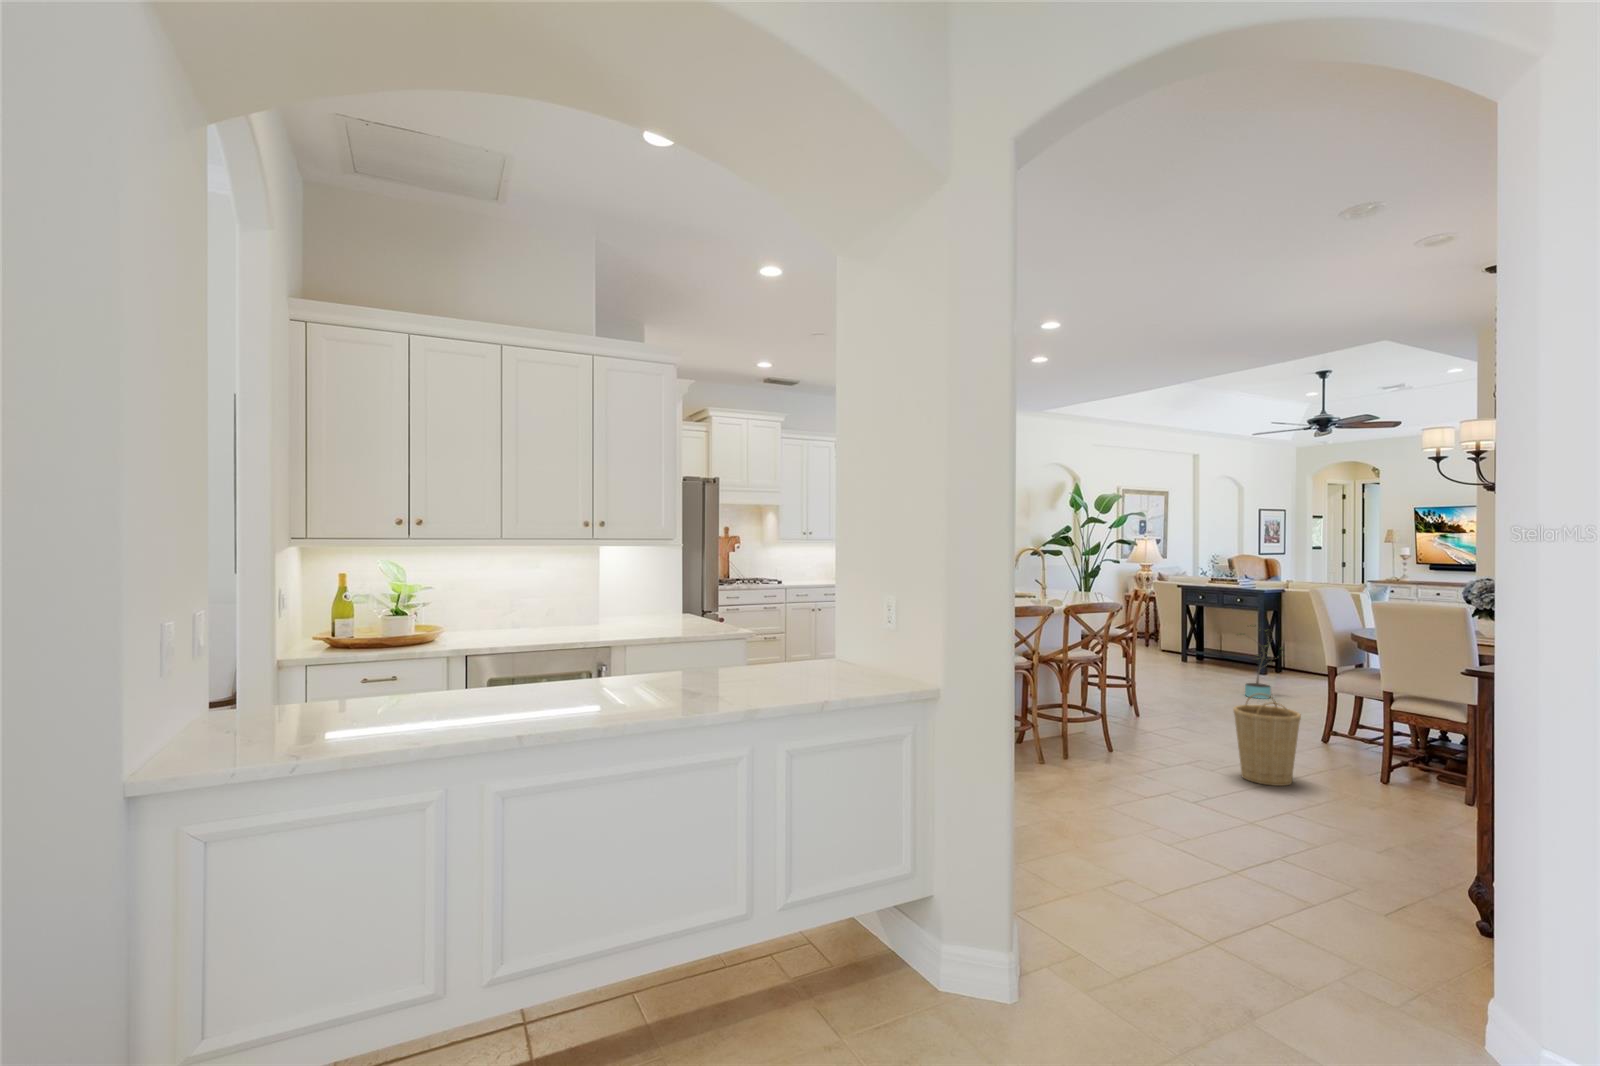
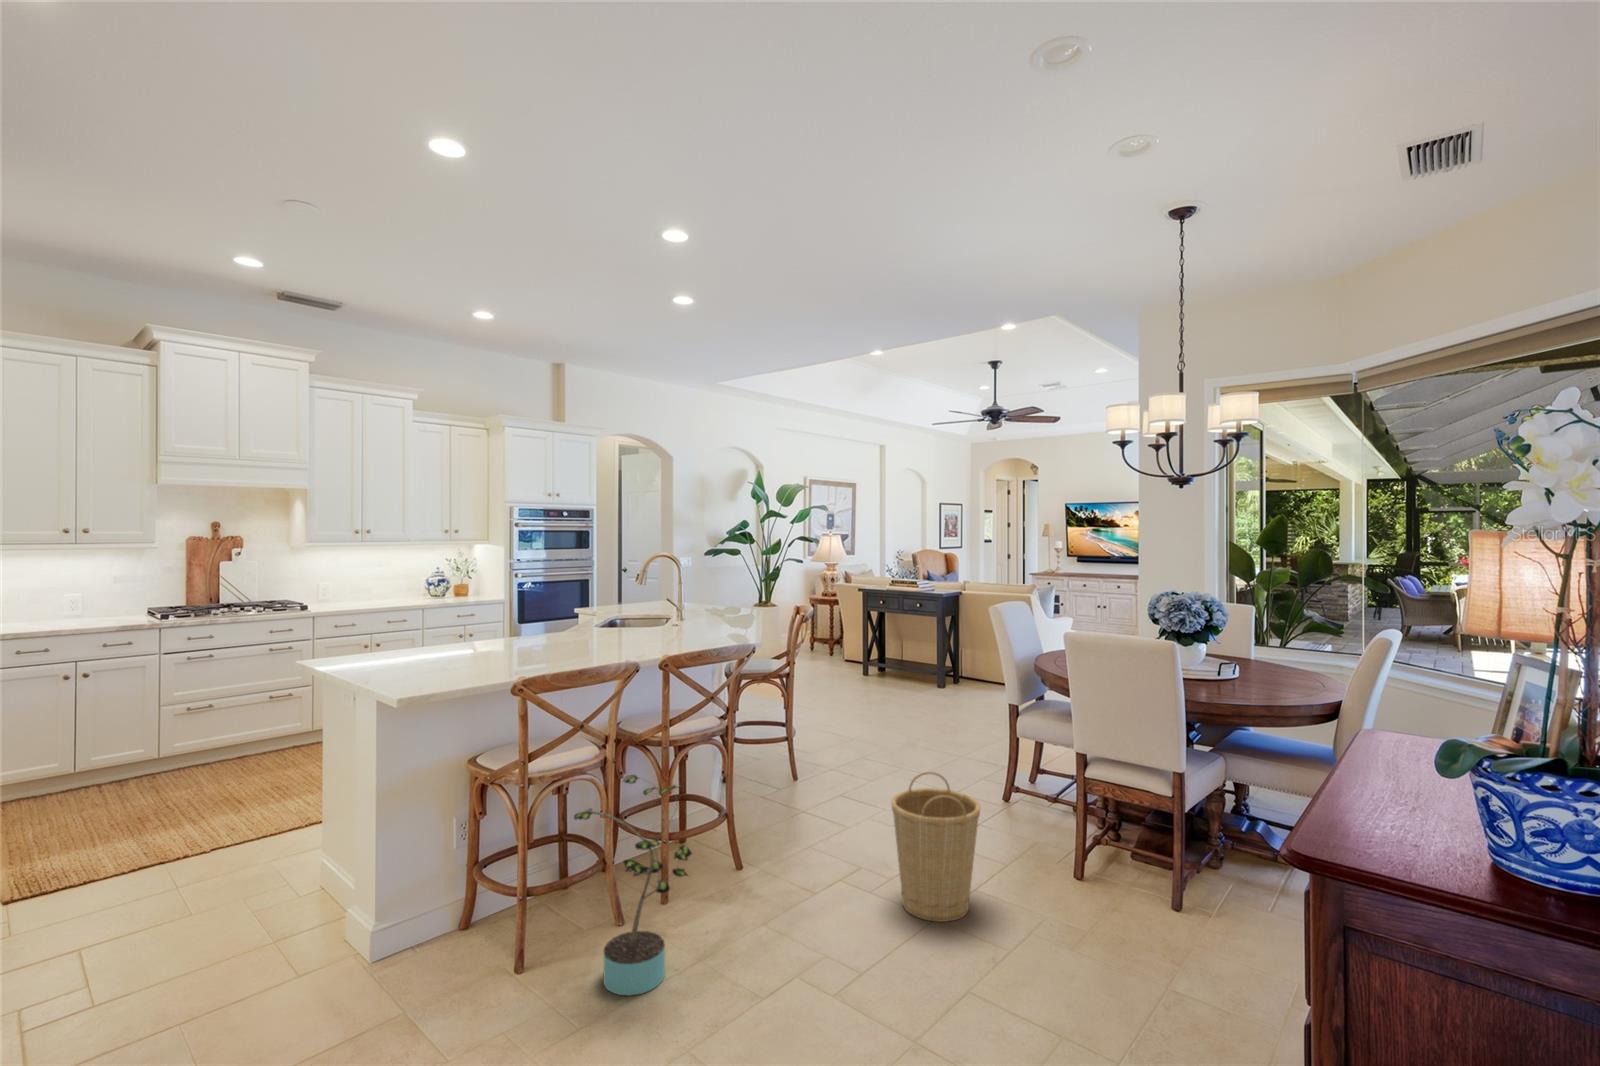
potted plant: present [1239,625,1285,699] -> present [574,775,691,995]

